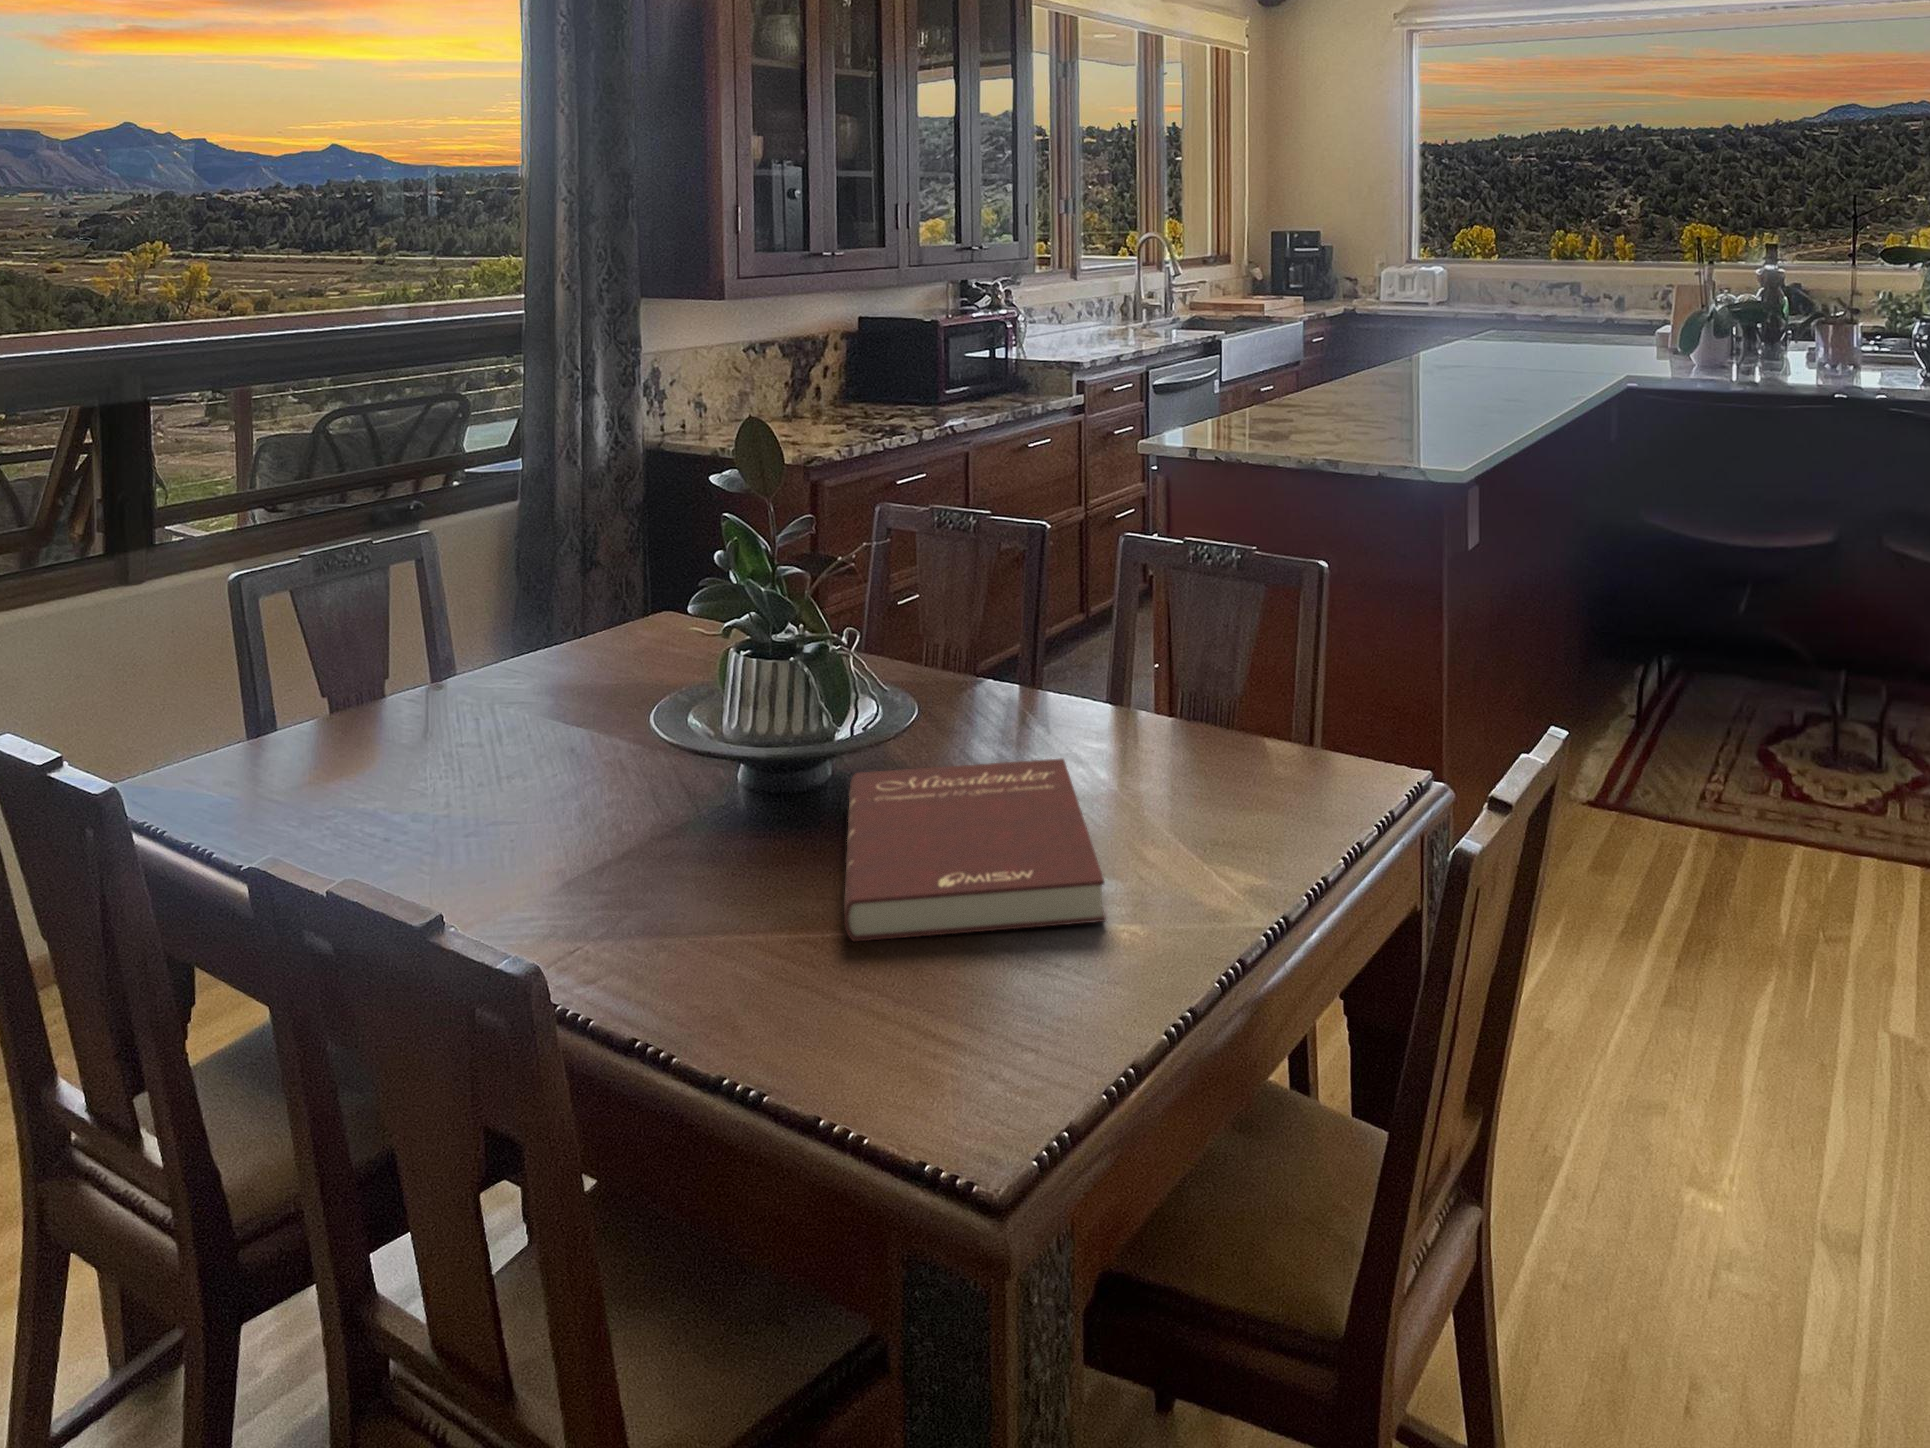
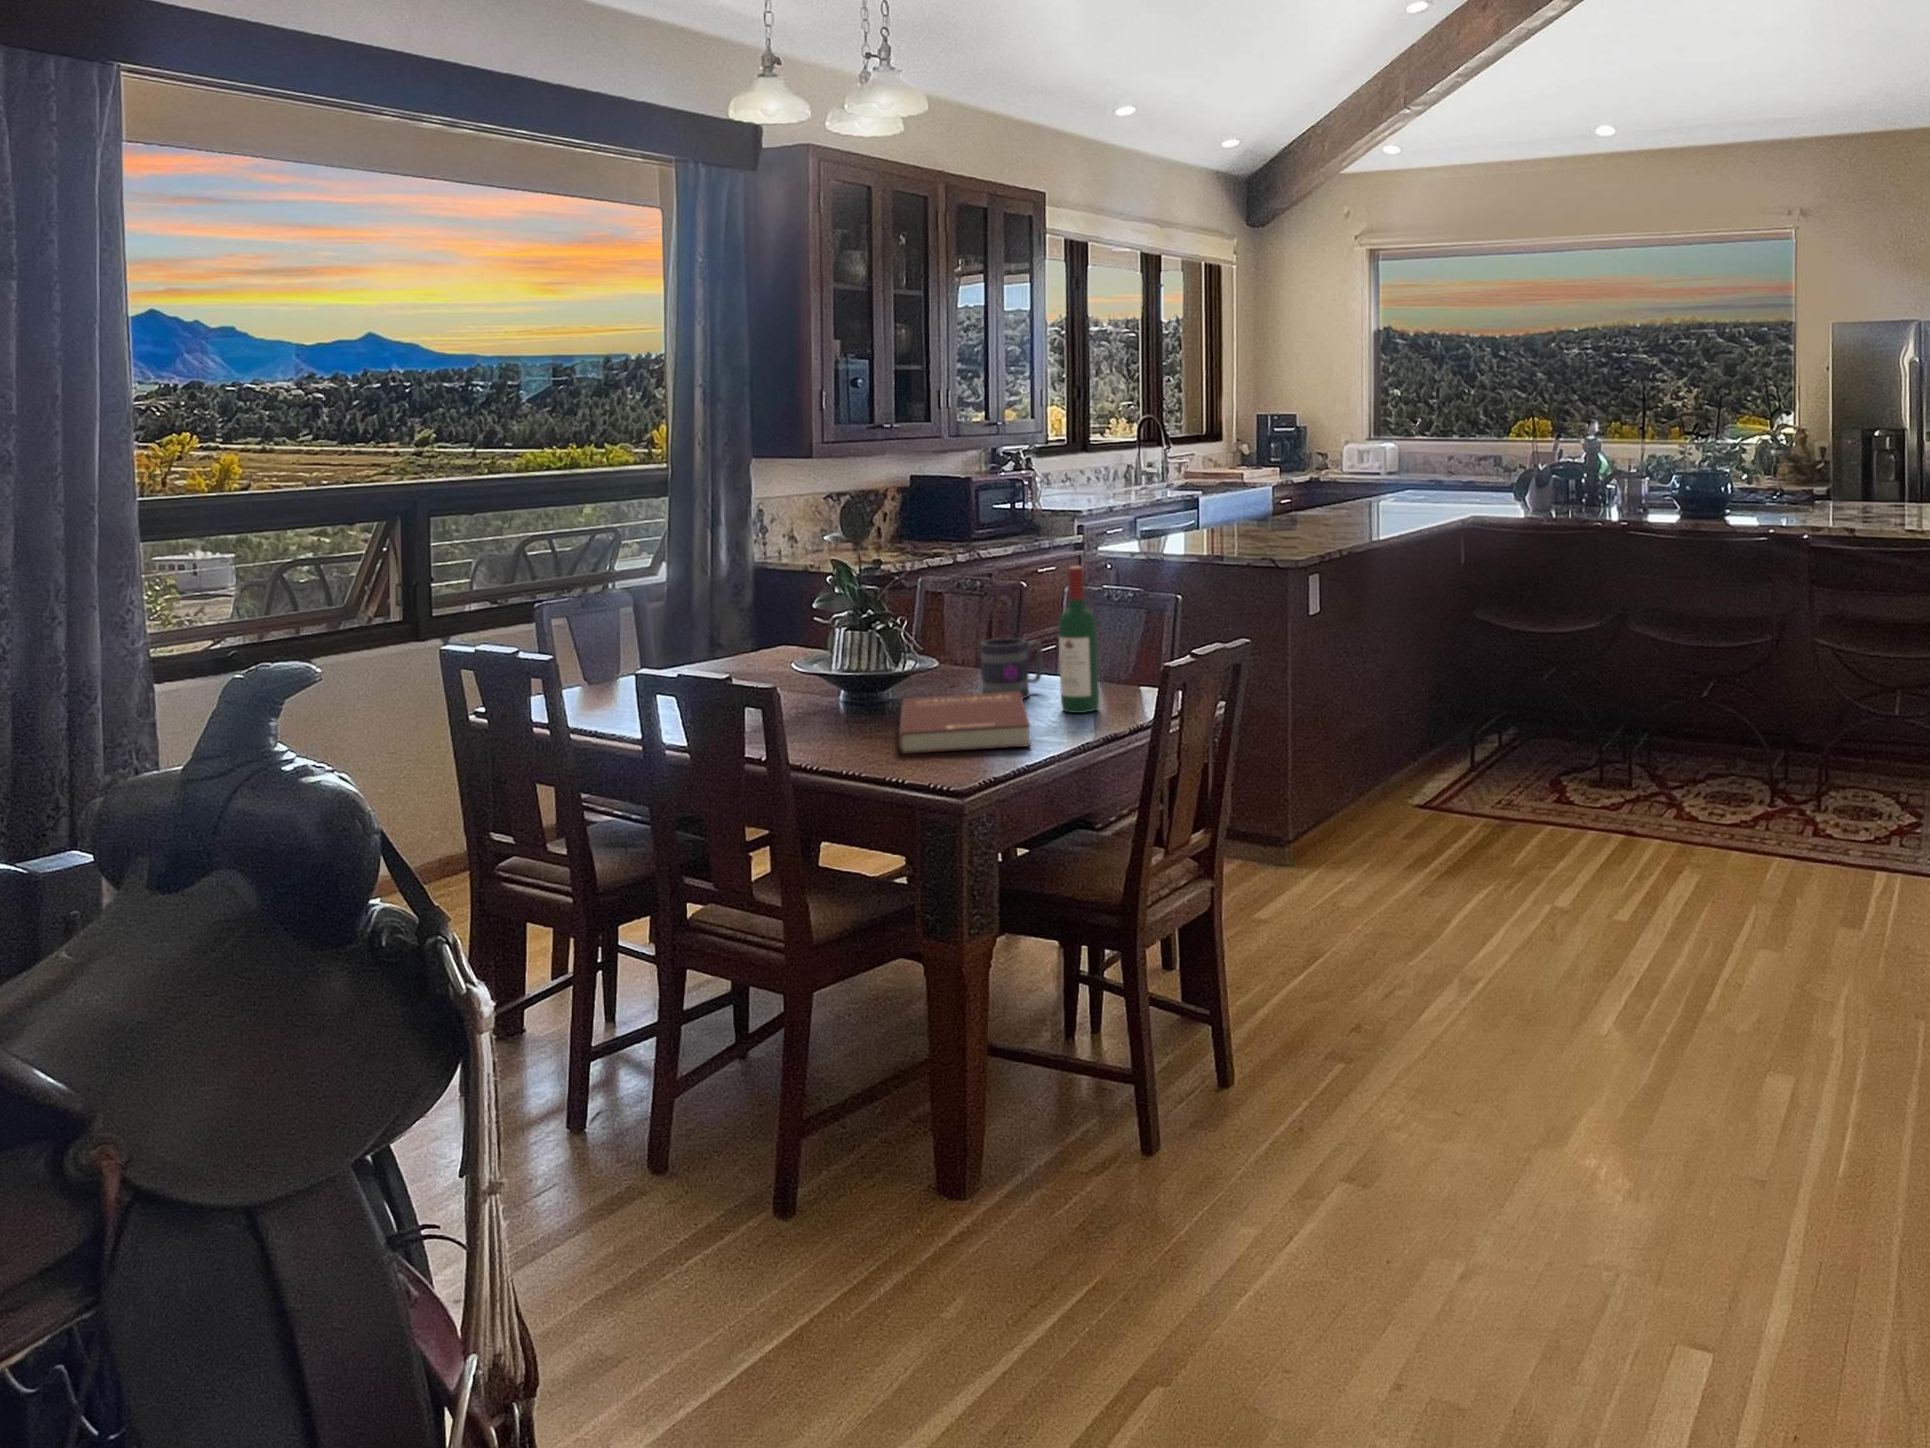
wine bottle: none [1133,532,1206,800] -> present [1058,566,1099,713]
mug: none [984,640,1092,763] -> present [980,638,1042,699]

